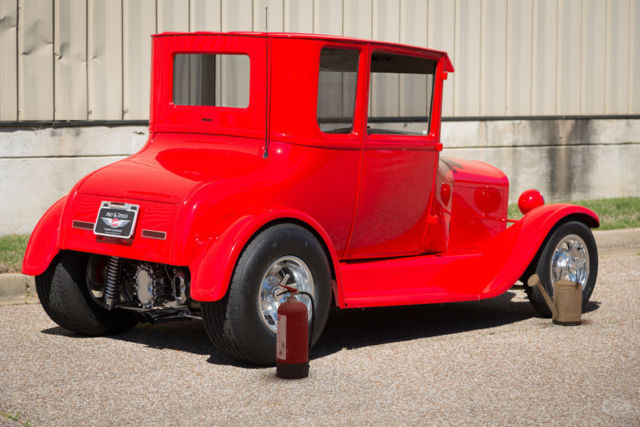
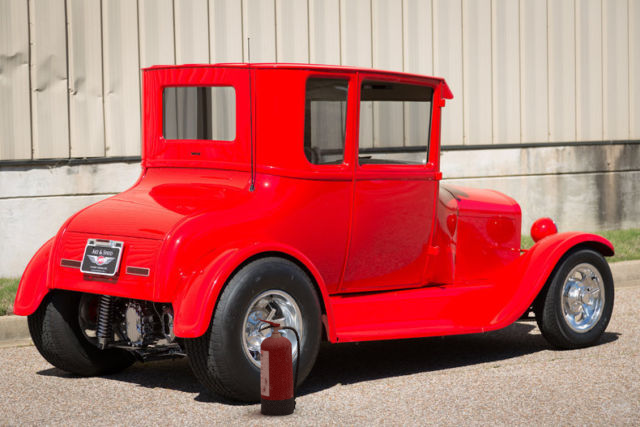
watering can: present [528,268,585,325] -> none [535,296,598,358]

